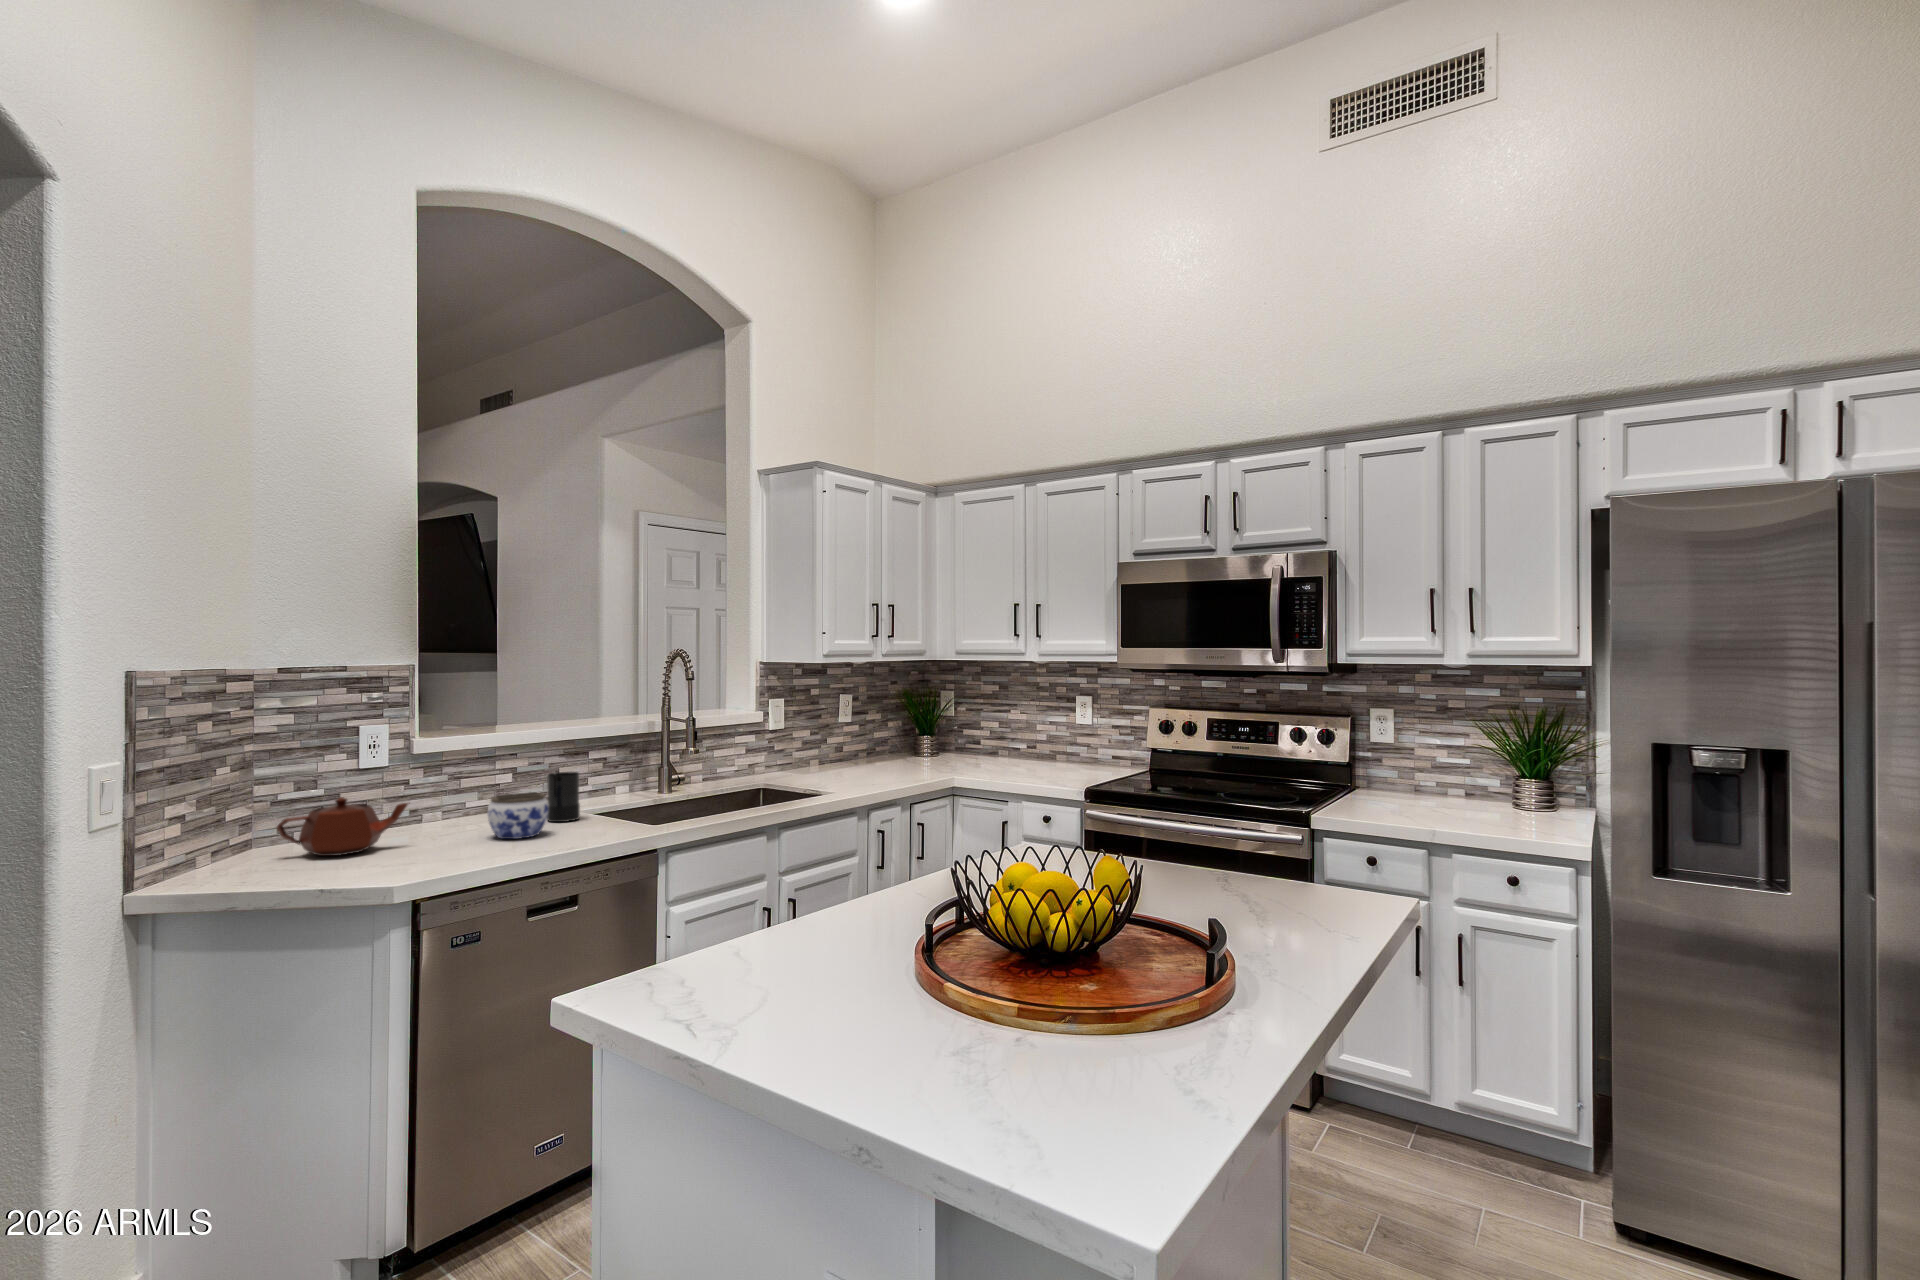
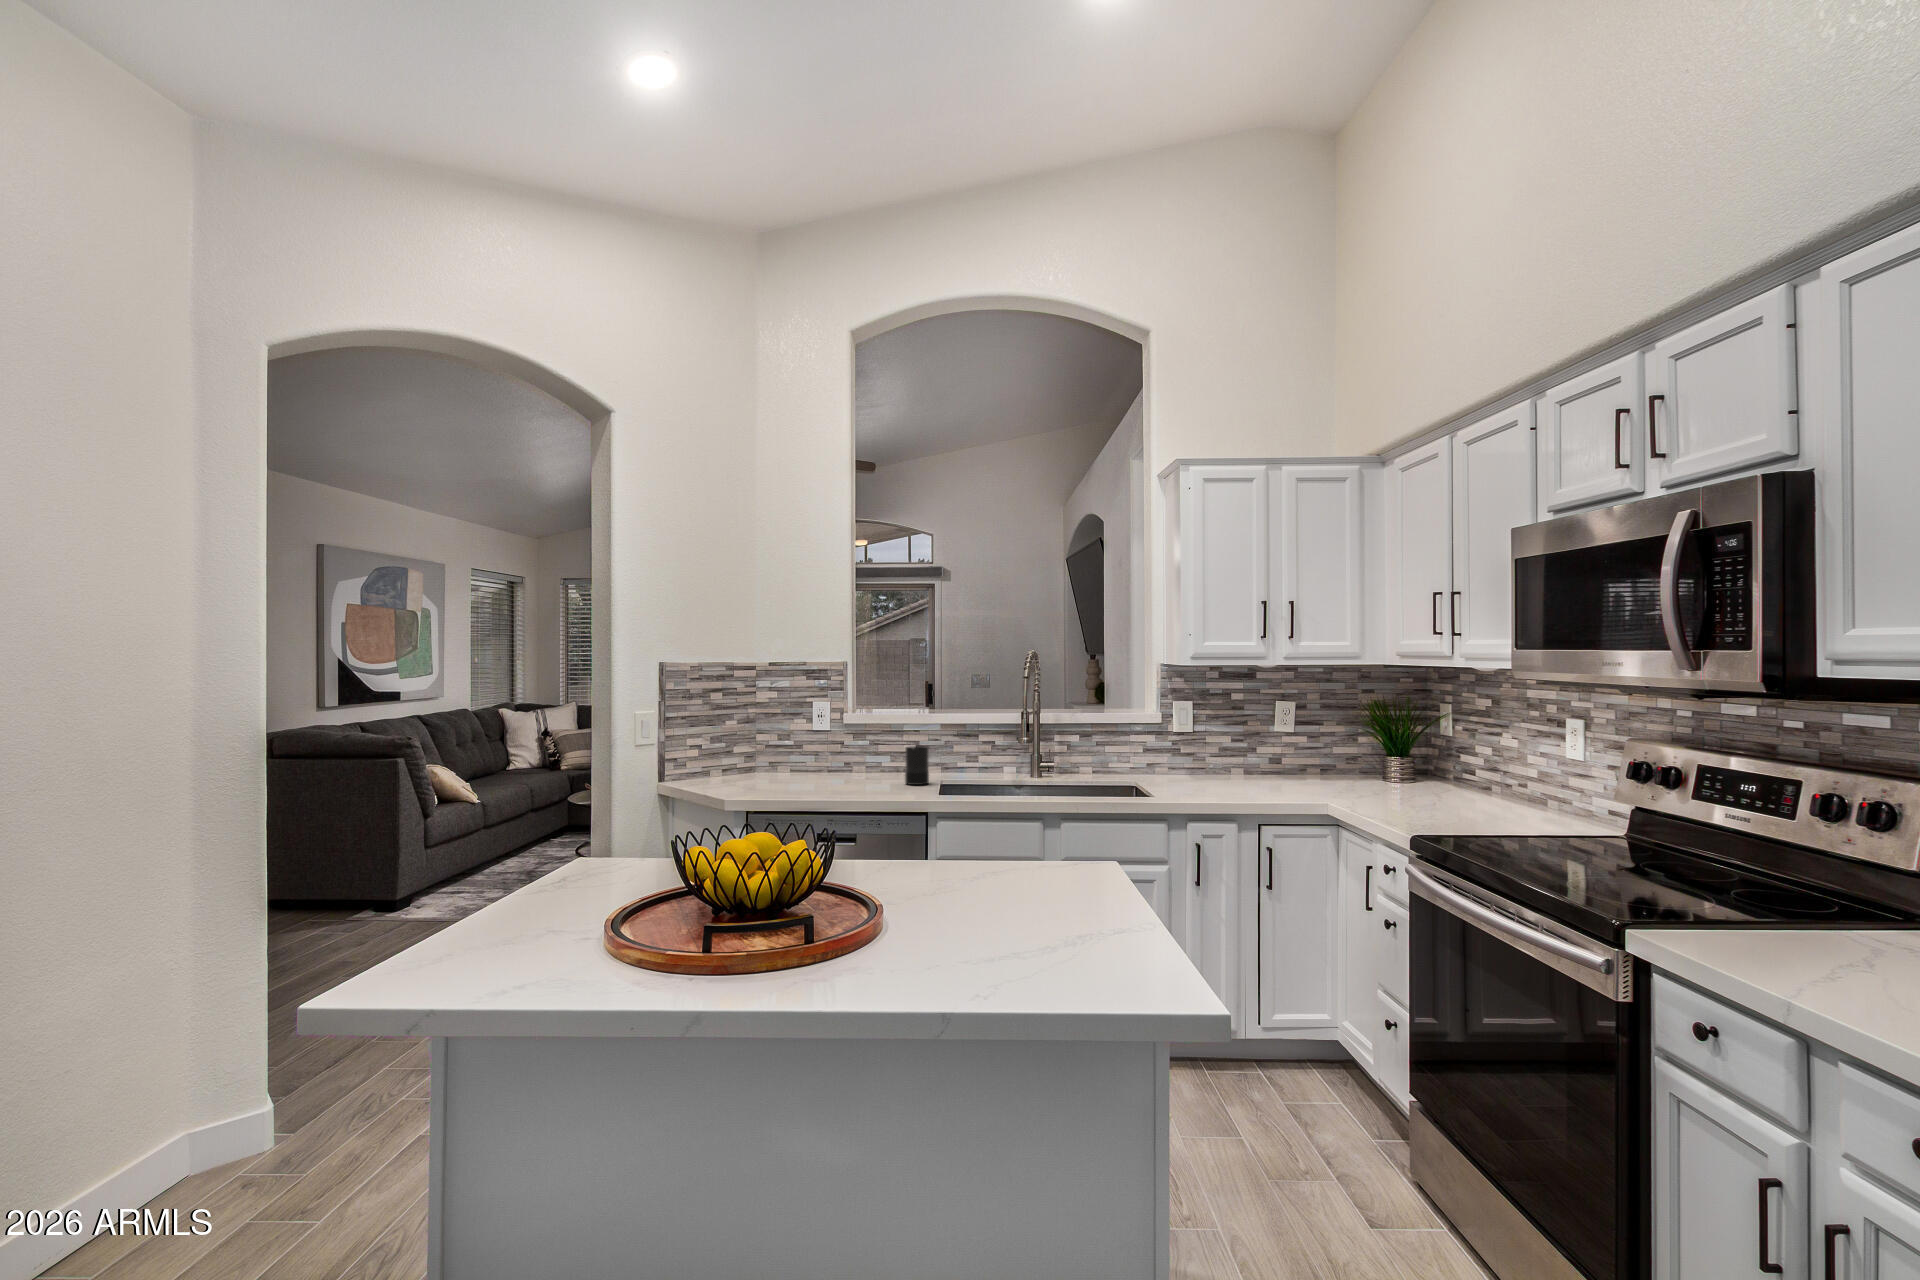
jar: present [487,792,548,839] -> none [837,756,878,790]
teapot: present [277,797,408,856] -> none [738,745,800,782]

